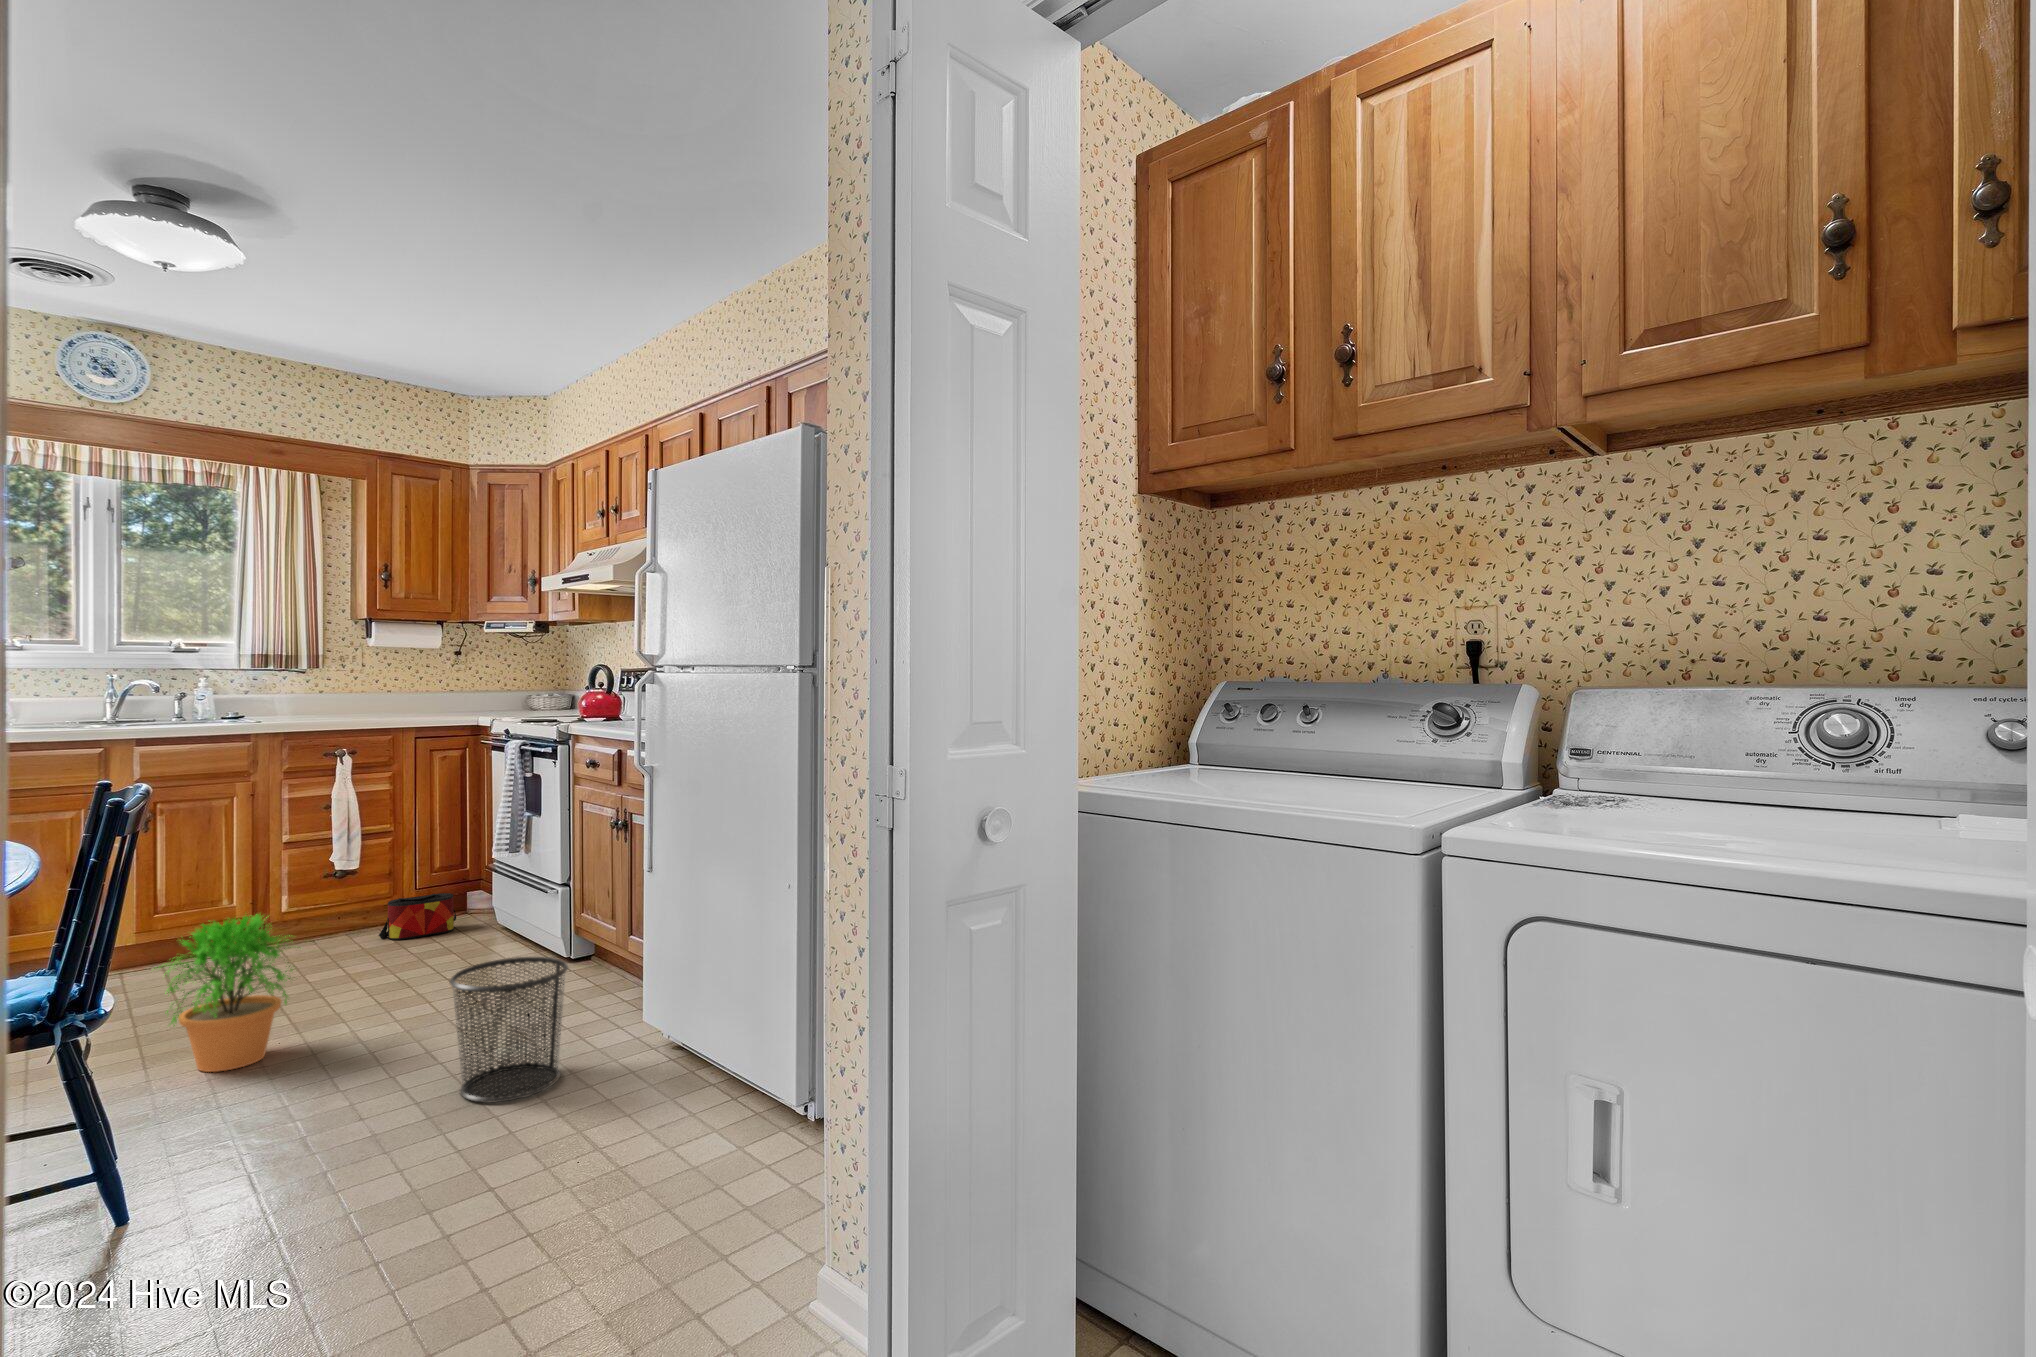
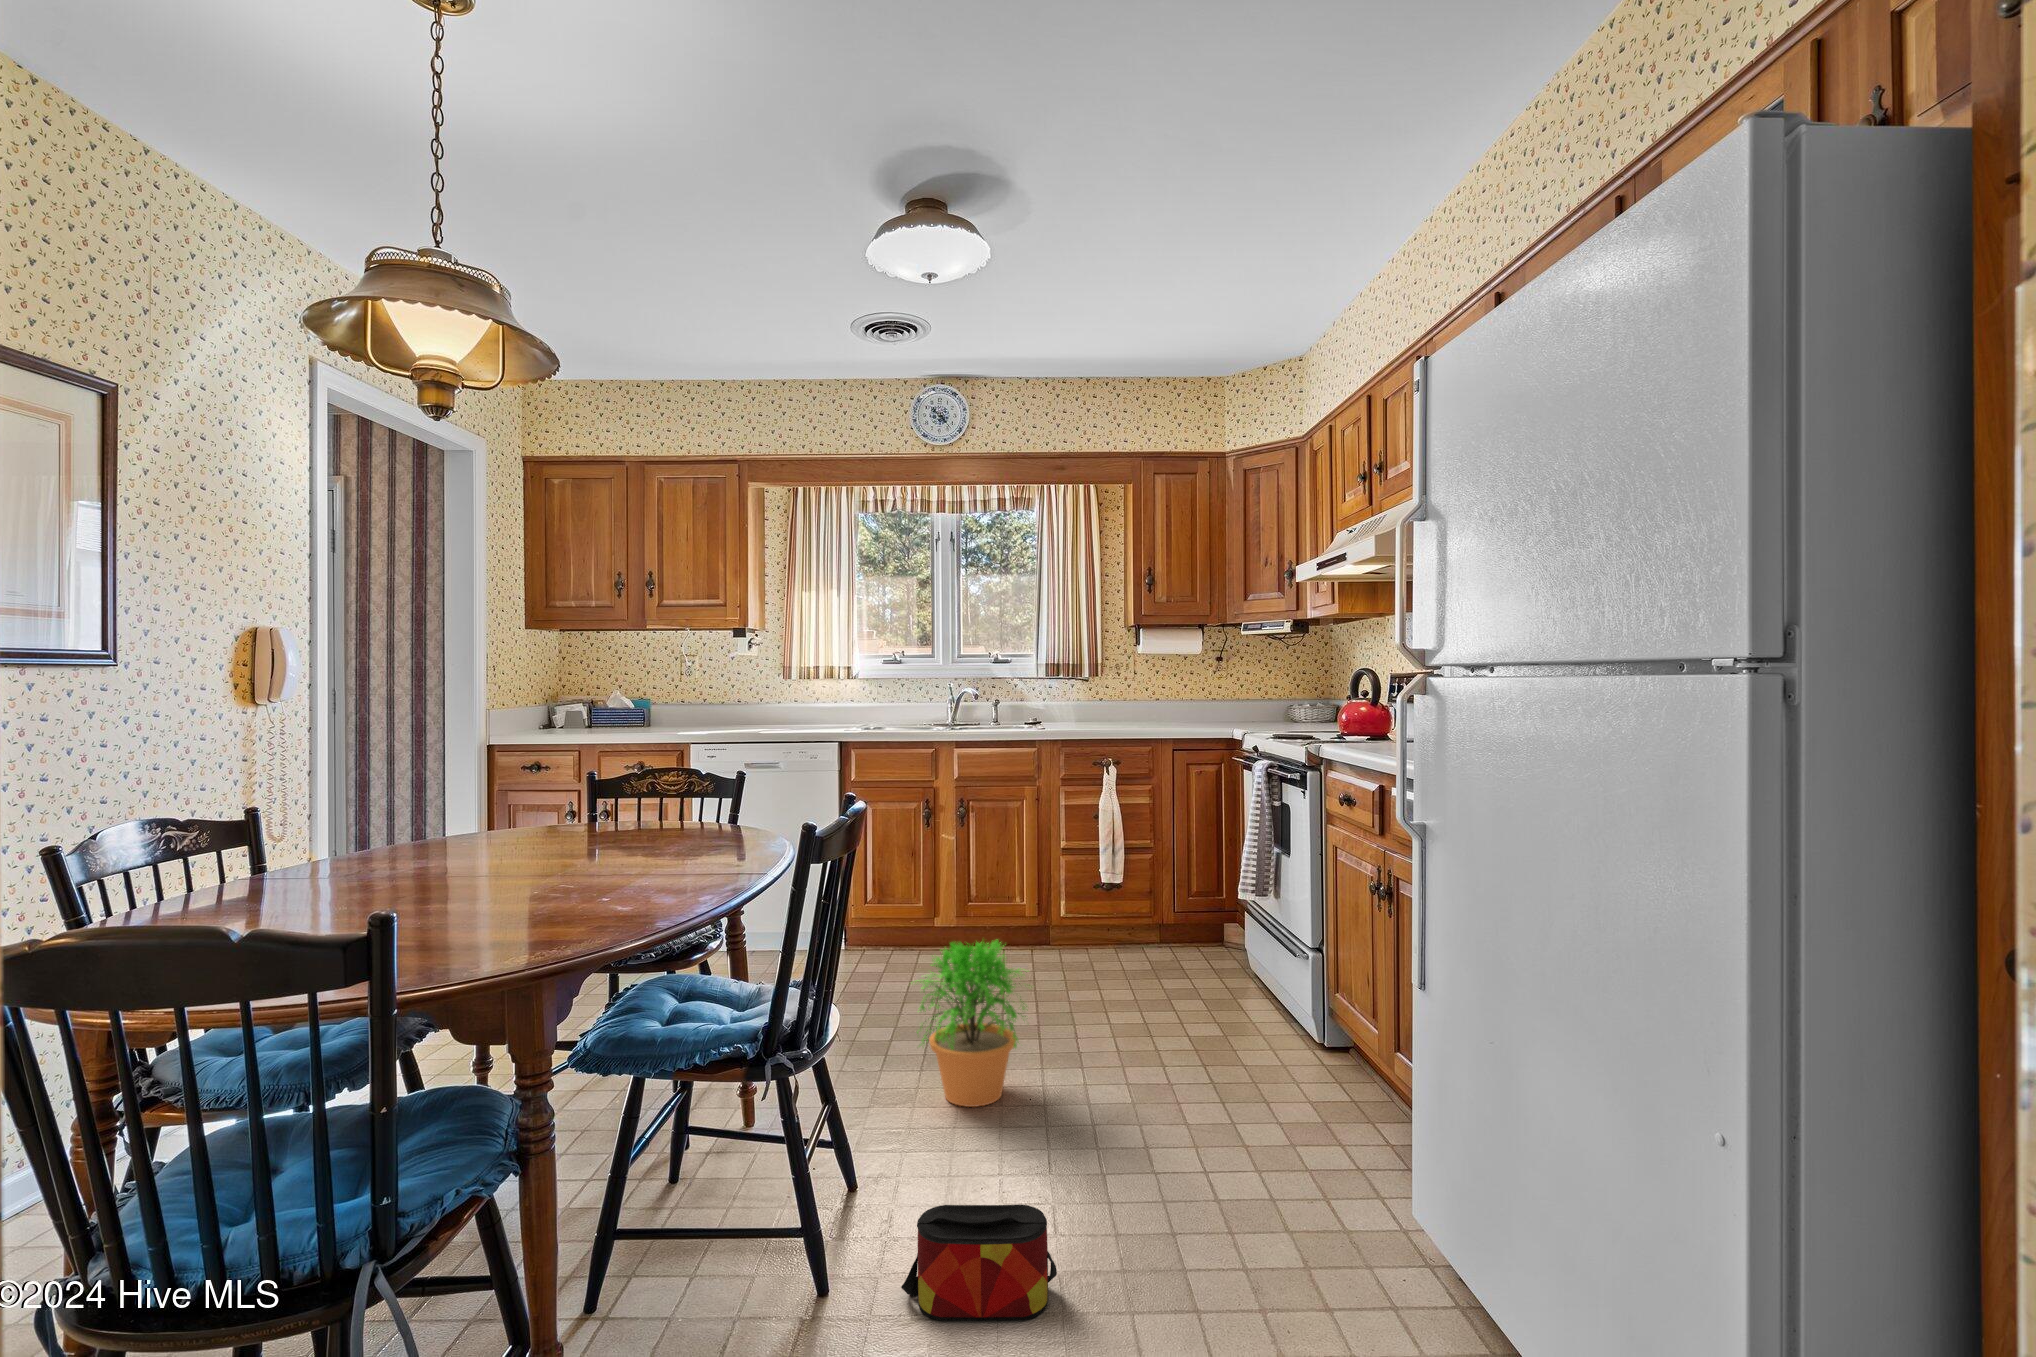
bag: present [379,893,456,940] -> present [901,1204,1057,1321]
waste bin: present [450,957,568,1103] -> none [1154,1061,1304,1280]

